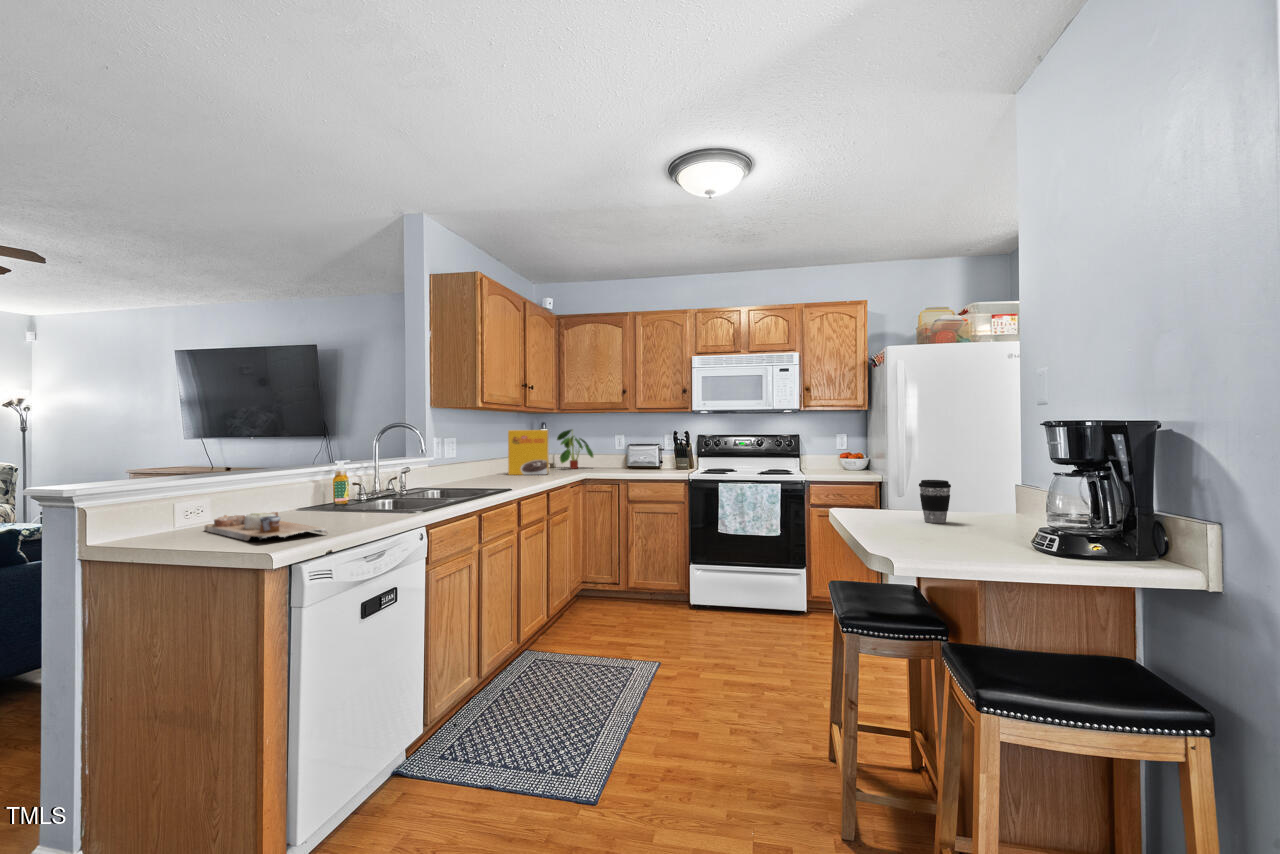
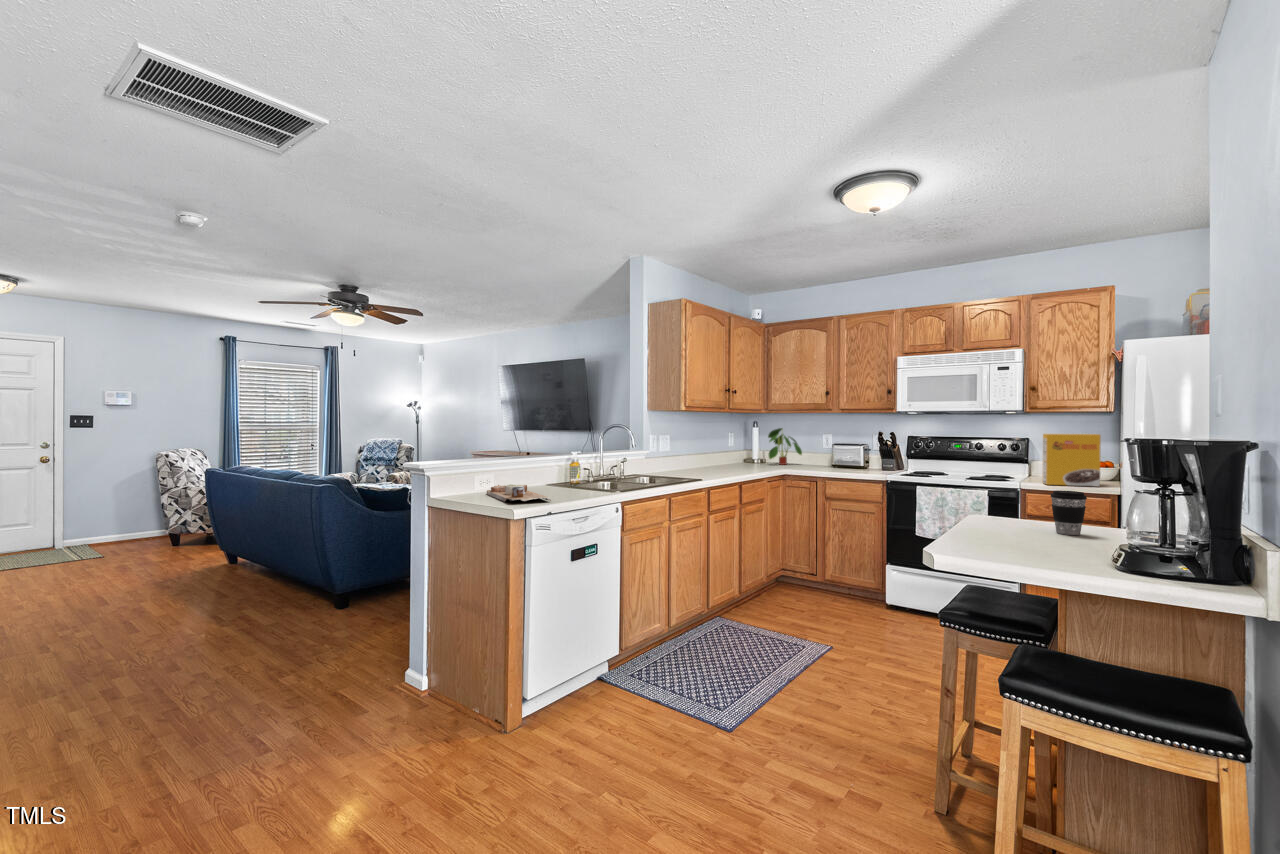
cereal box: present [508,430,549,475] -> present [1043,434,1101,486]

